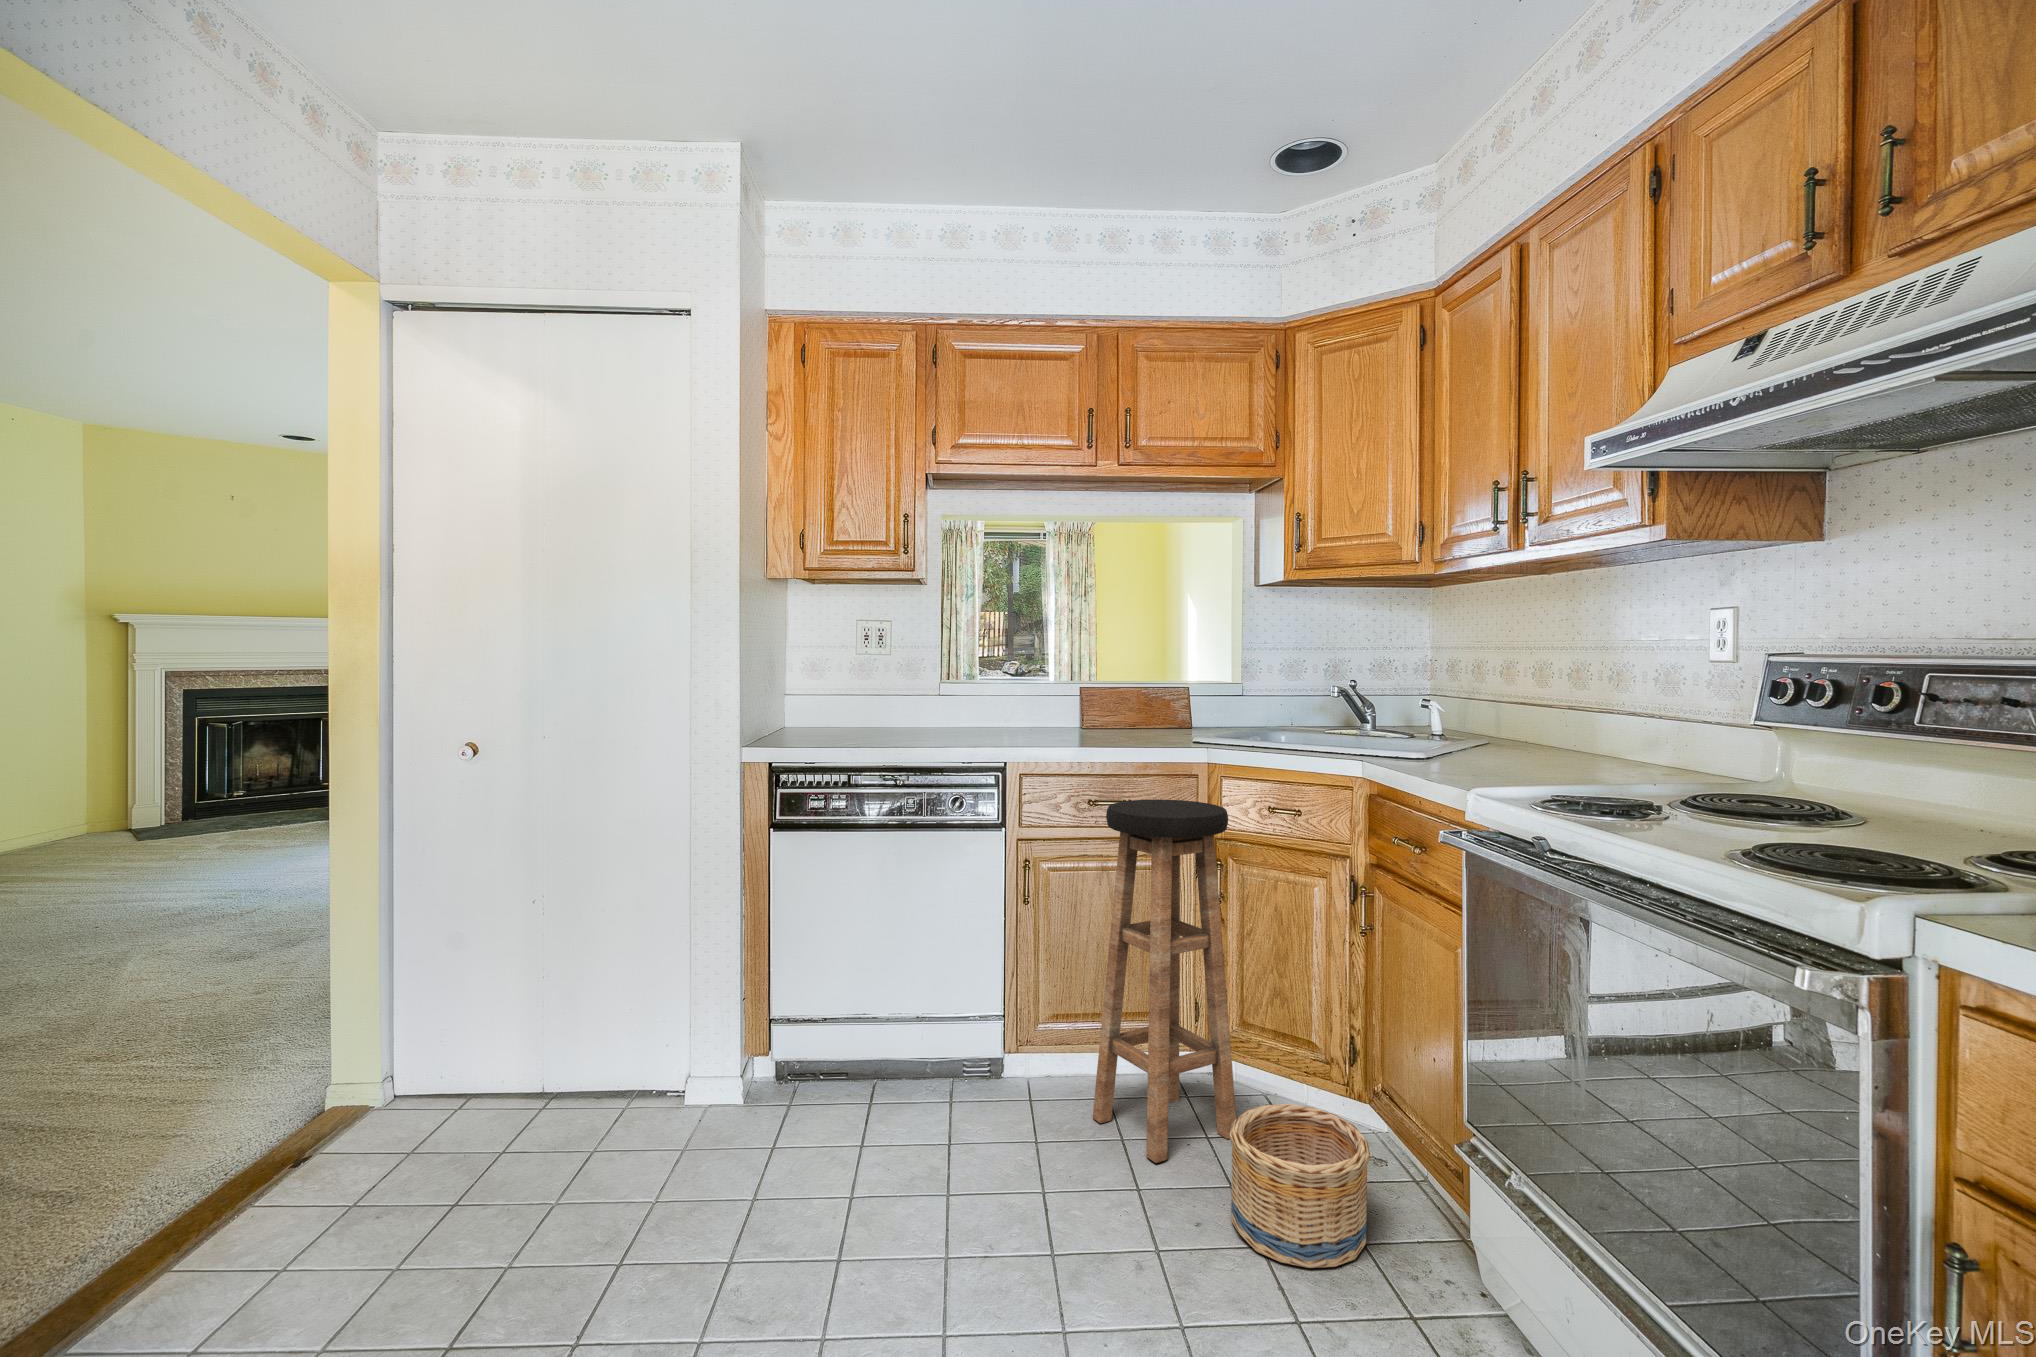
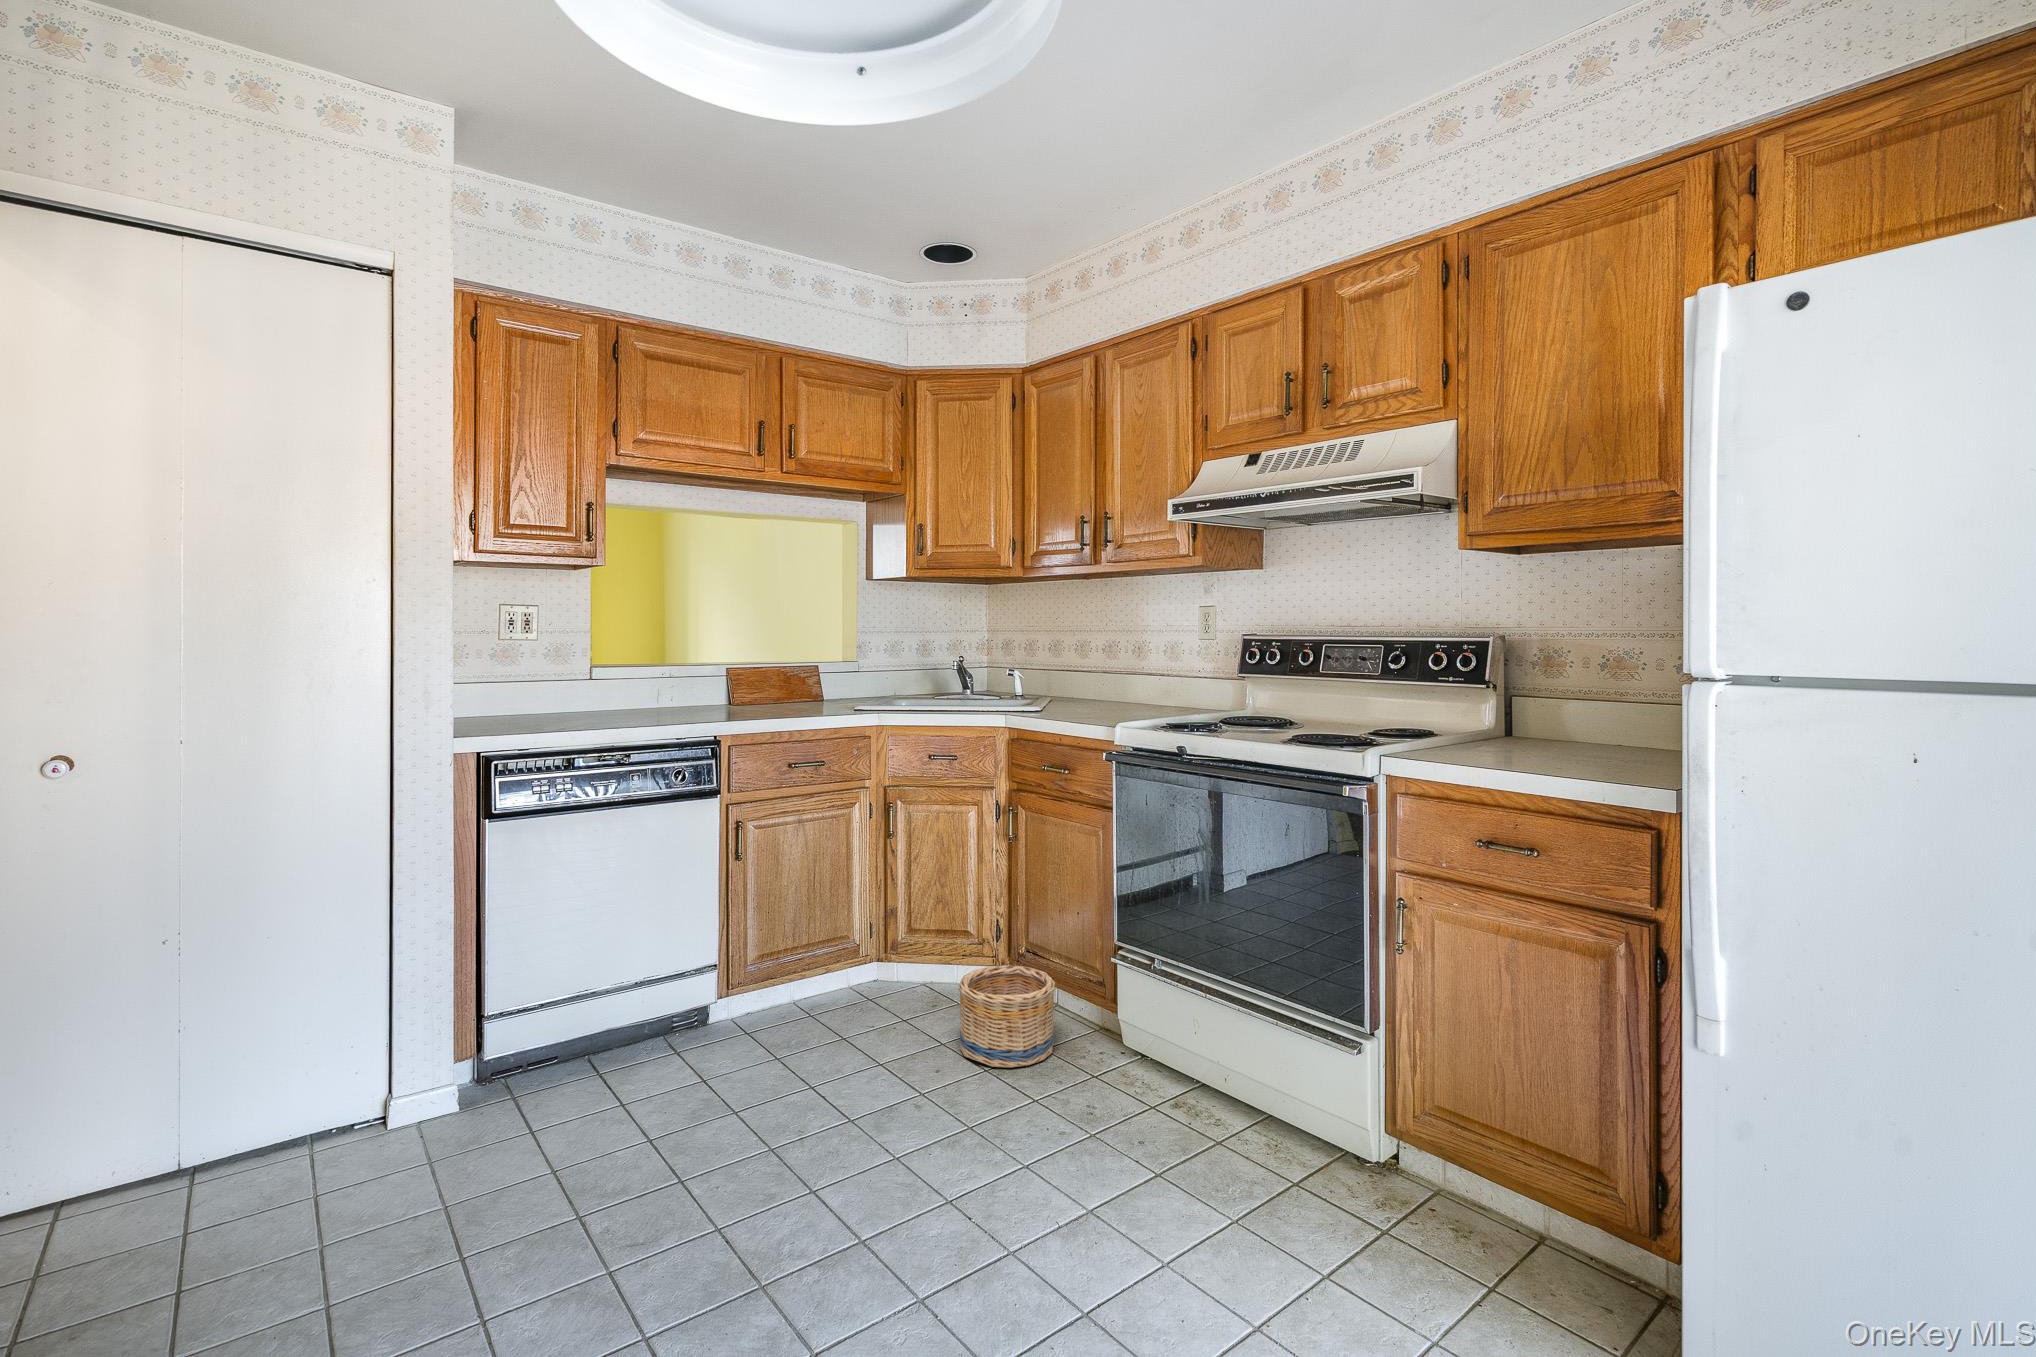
bar stool: present [1093,799,1236,1163] -> none [814,756,929,1040]

